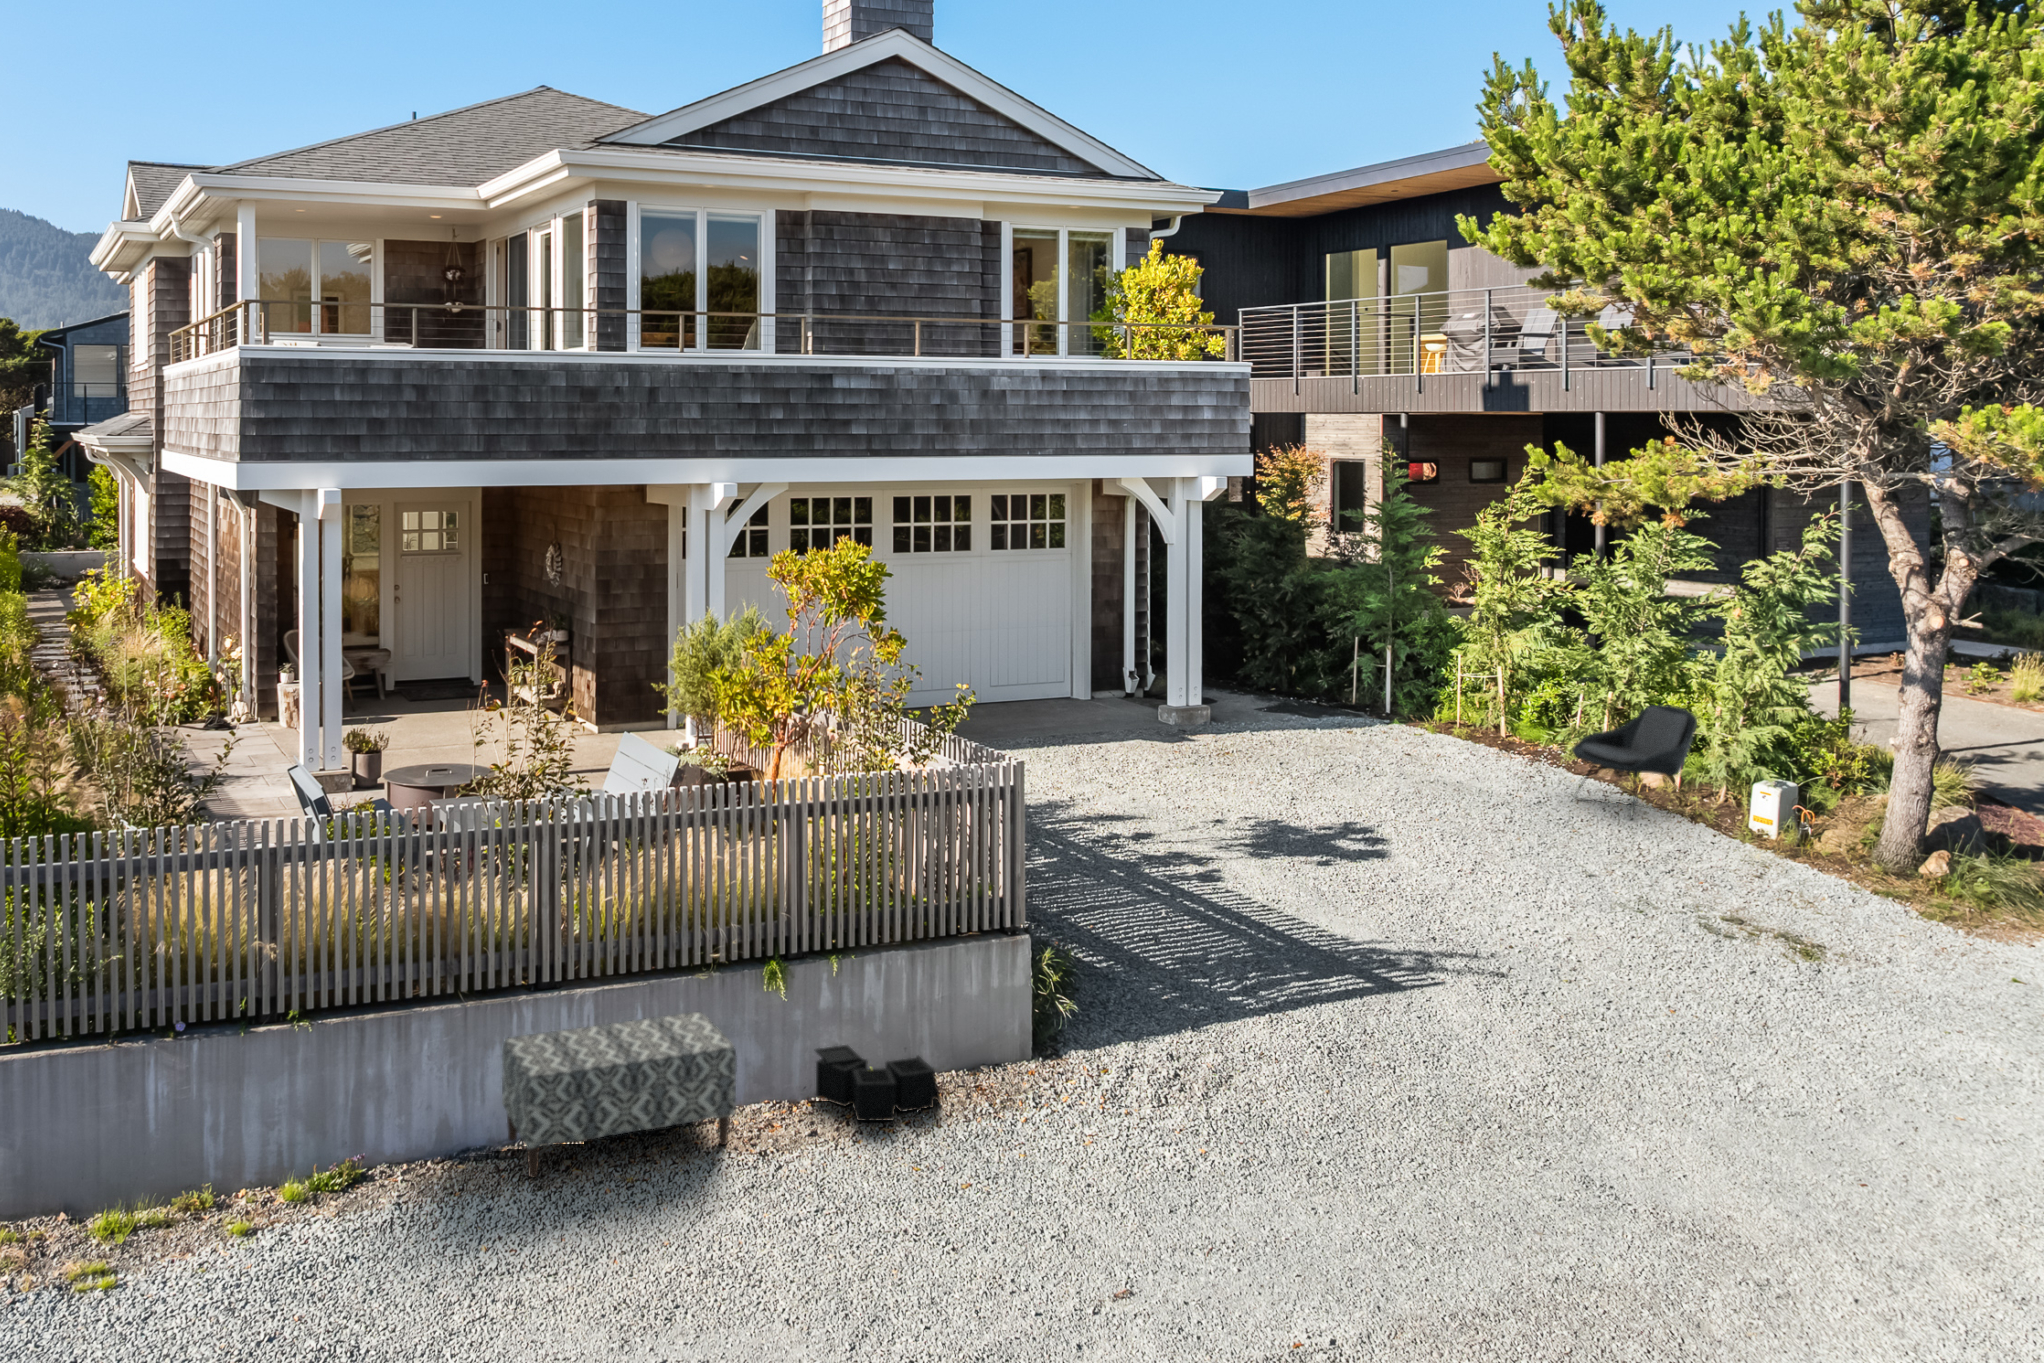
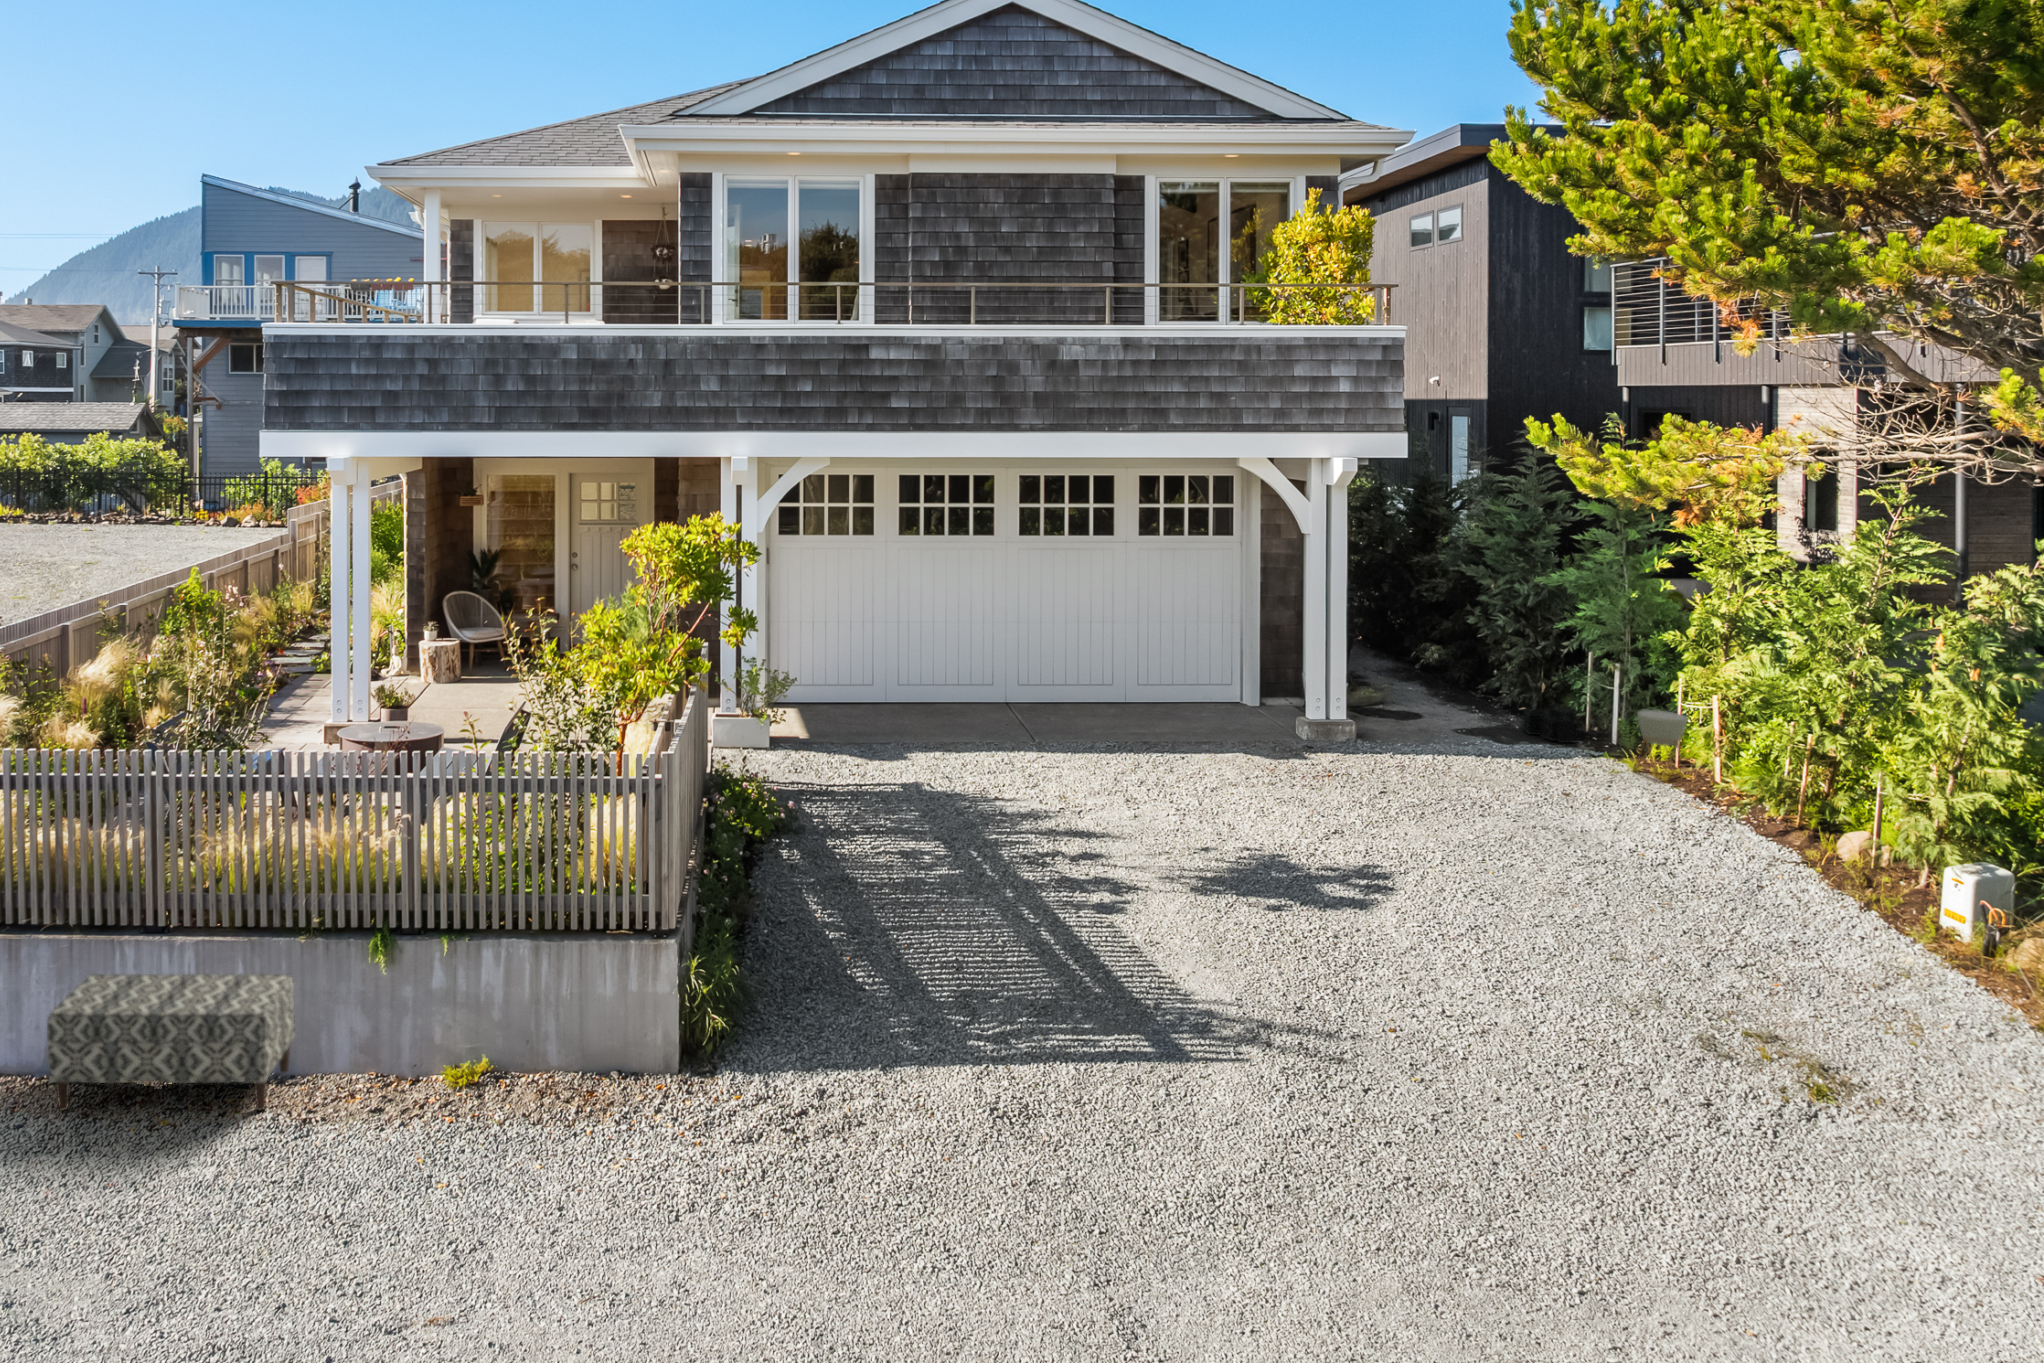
planter: none [1434,684,1478,743] -> present [1633,710,1688,782]
lounge chair: present [1572,705,1697,819] -> none [1725,753,1892,904]
storage bin: present [815,1045,941,1121] -> present [1523,707,1579,743]

